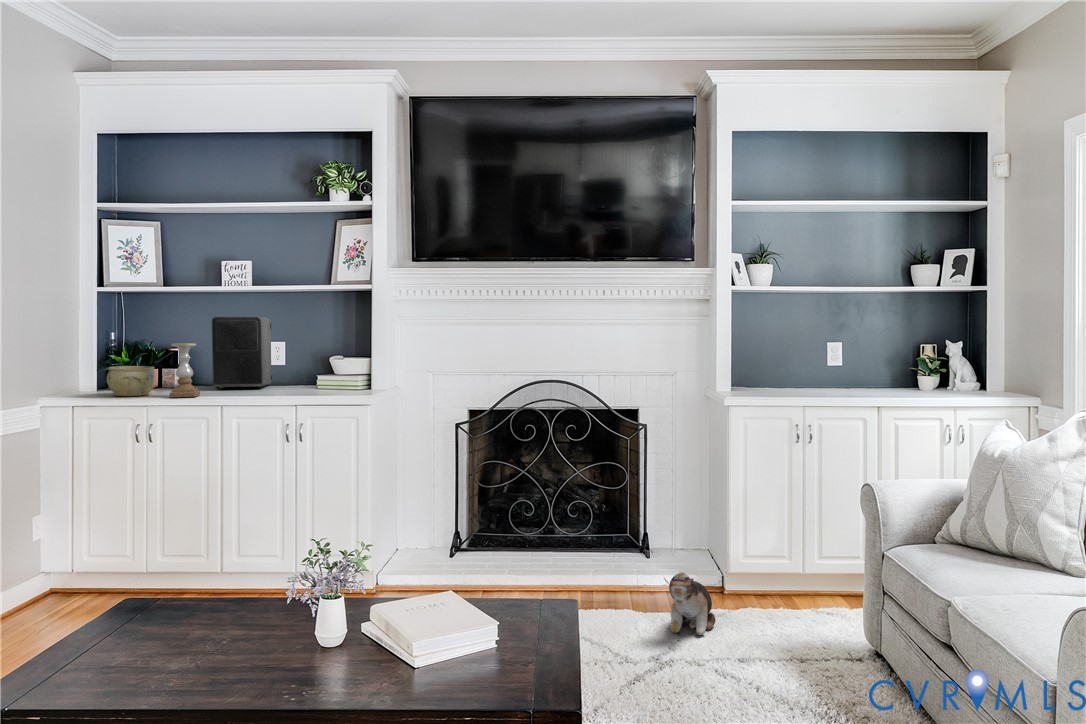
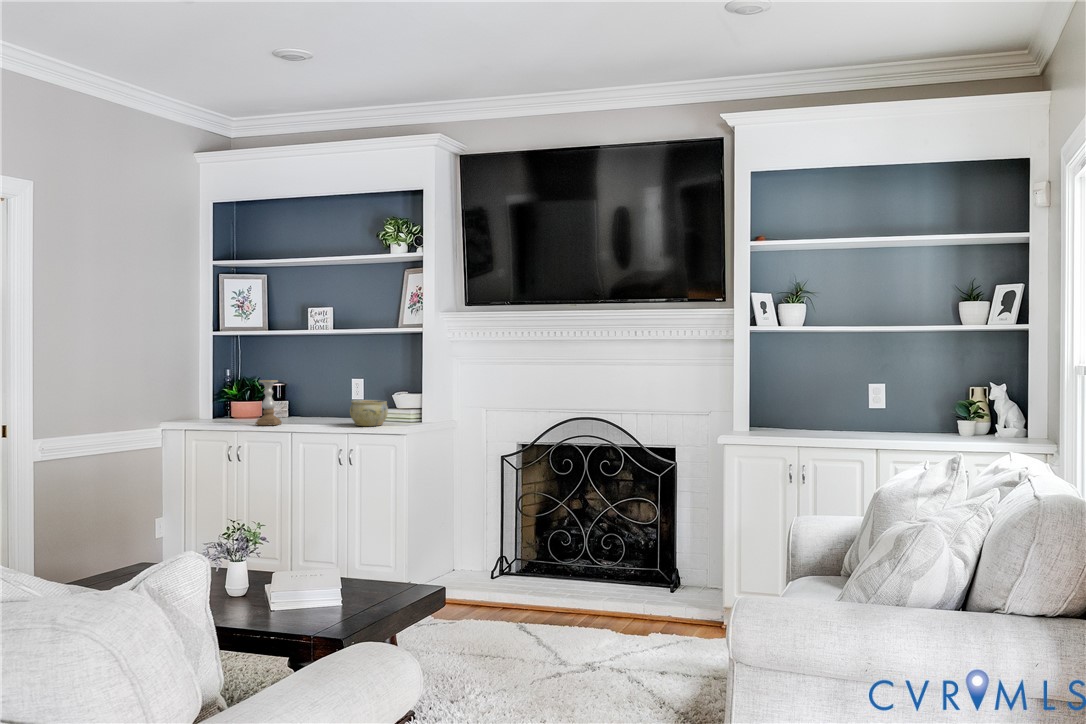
speaker: present [212,317,272,389] -> none [296,357,350,420]
ceramic bowl: present [107,366,156,396] -> present [350,400,388,426]
plush toy: present [664,572,715,635] -> none [609,595,684,655]

